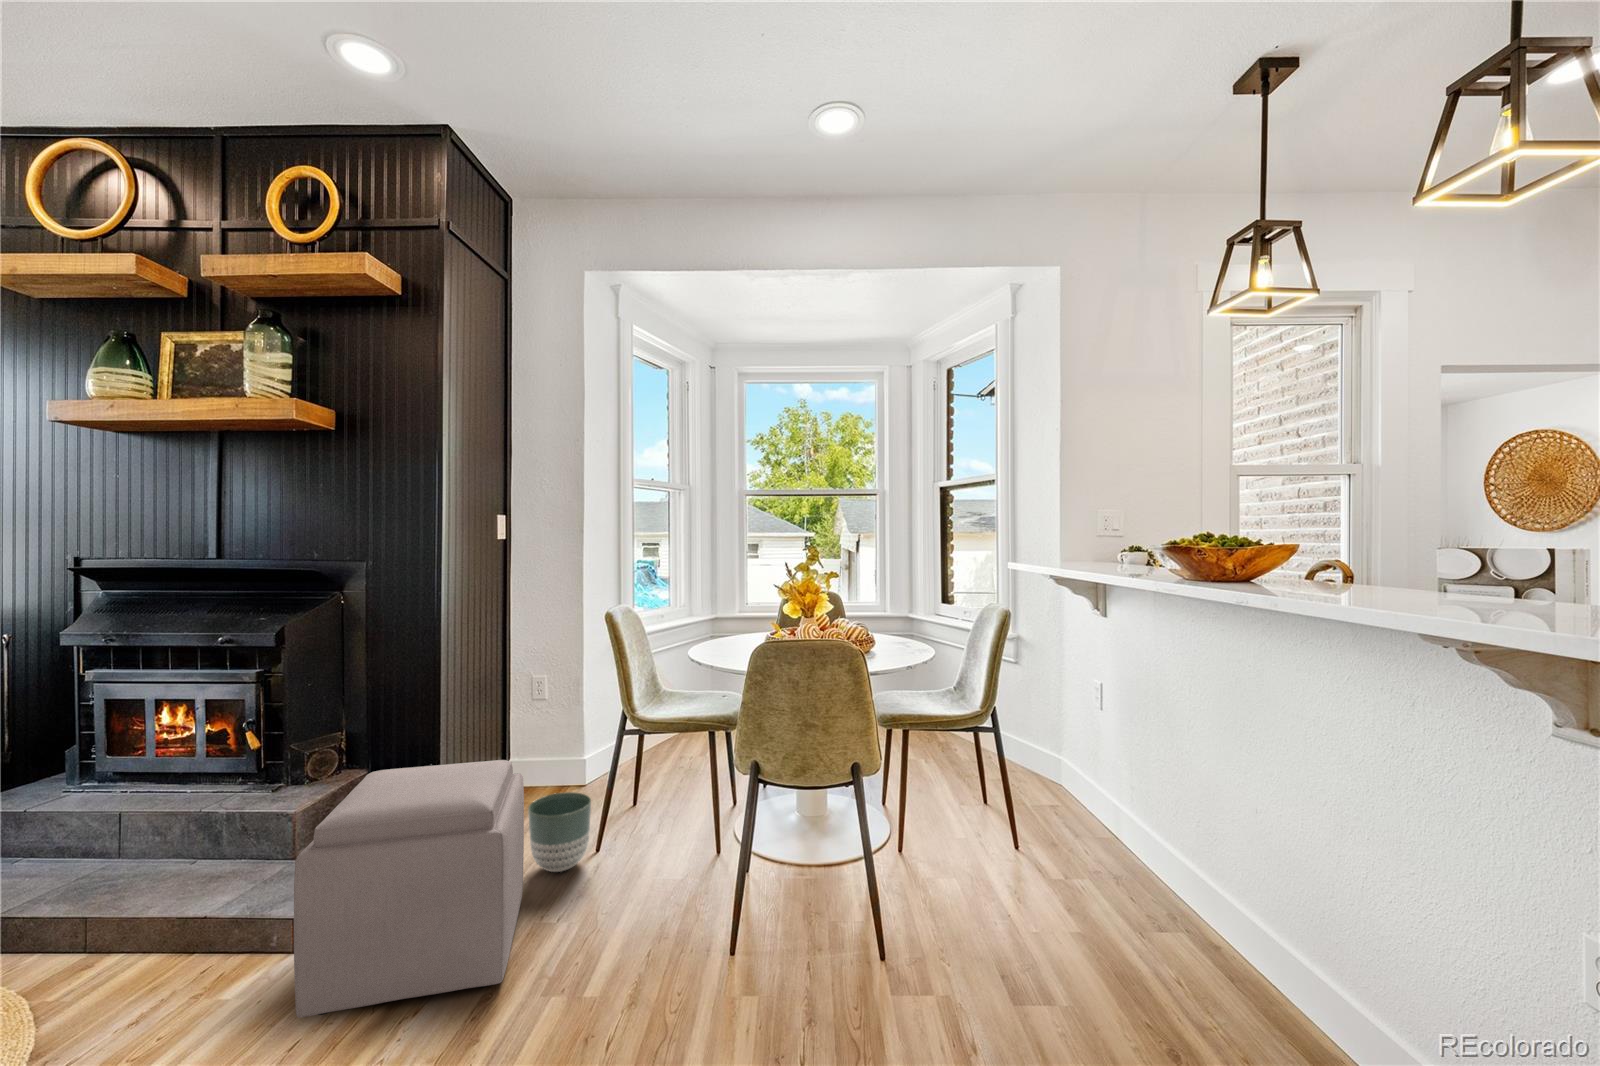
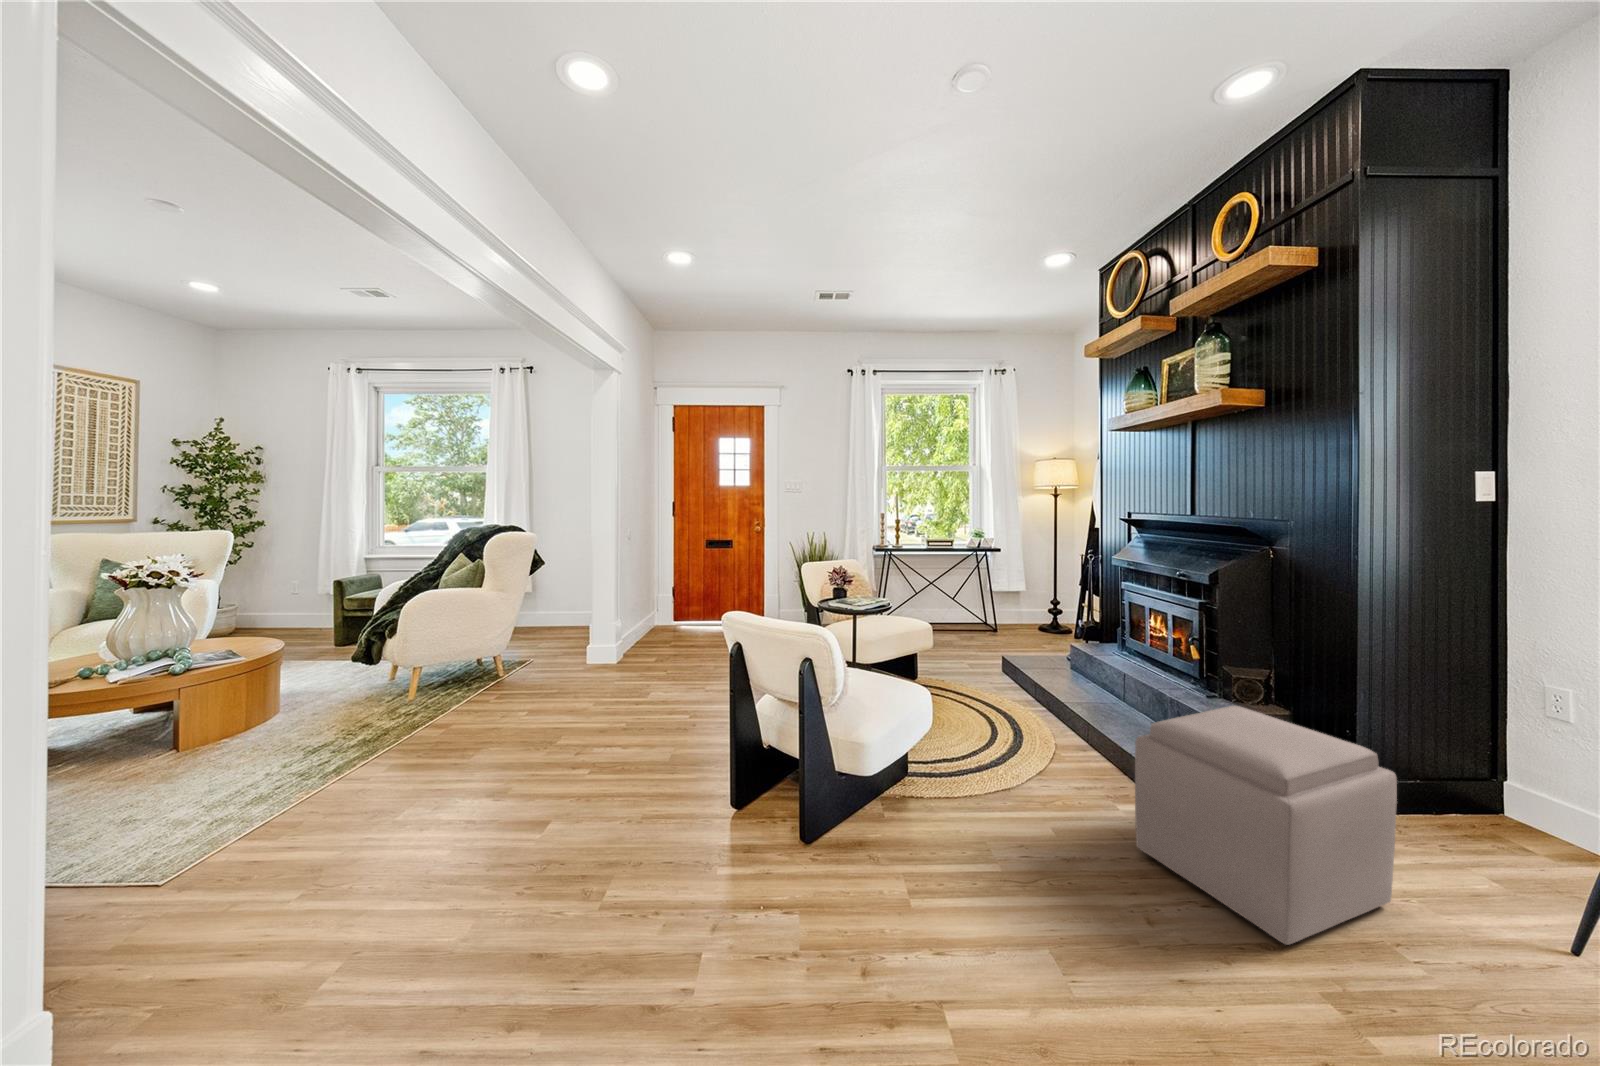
planter: present [528,792,591,872] -> none [1427,819,1544,927]

